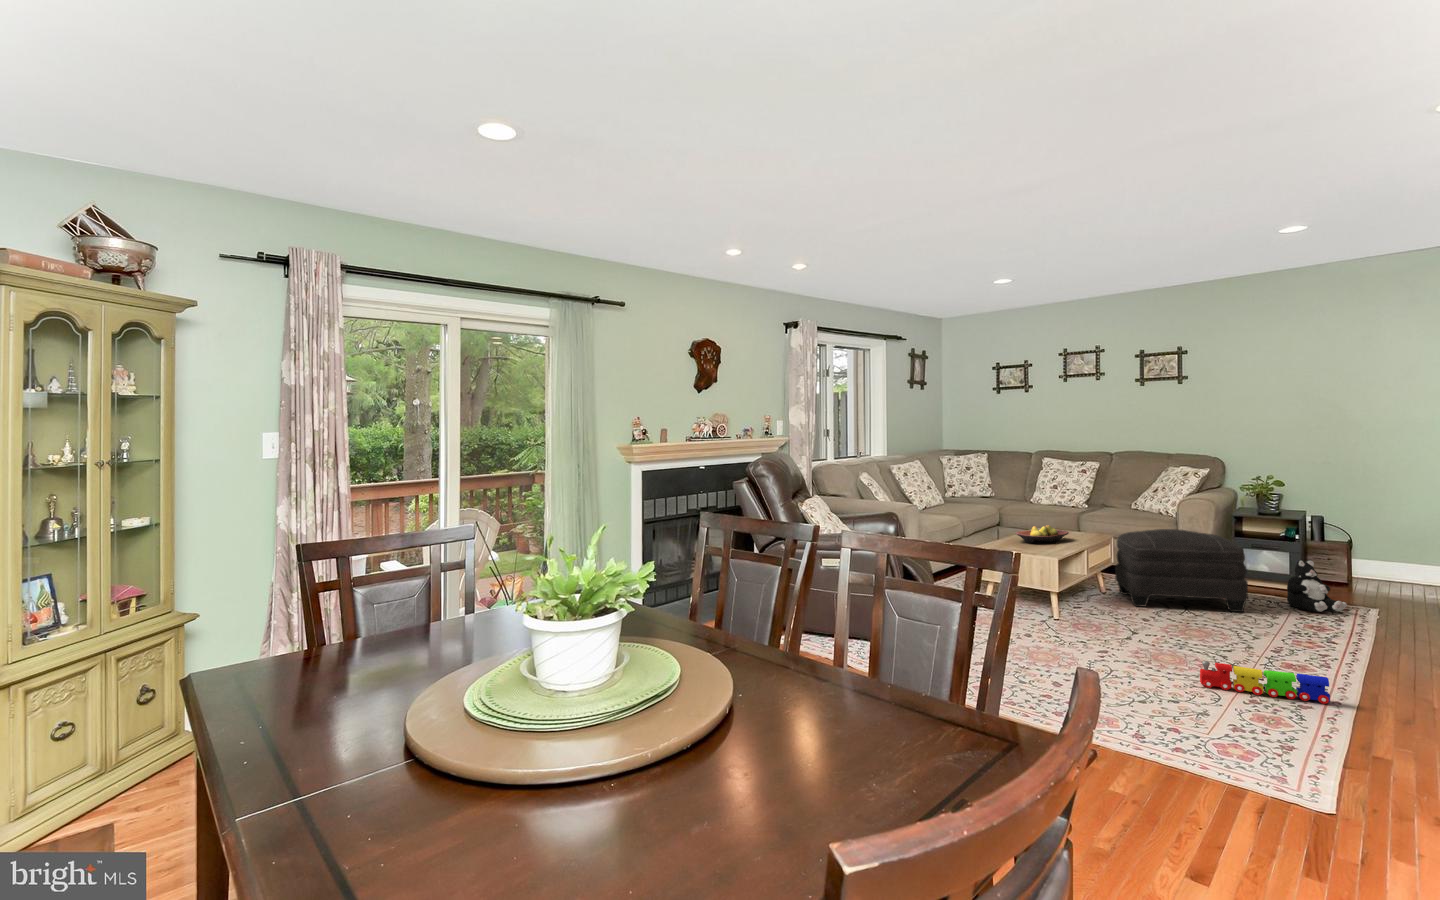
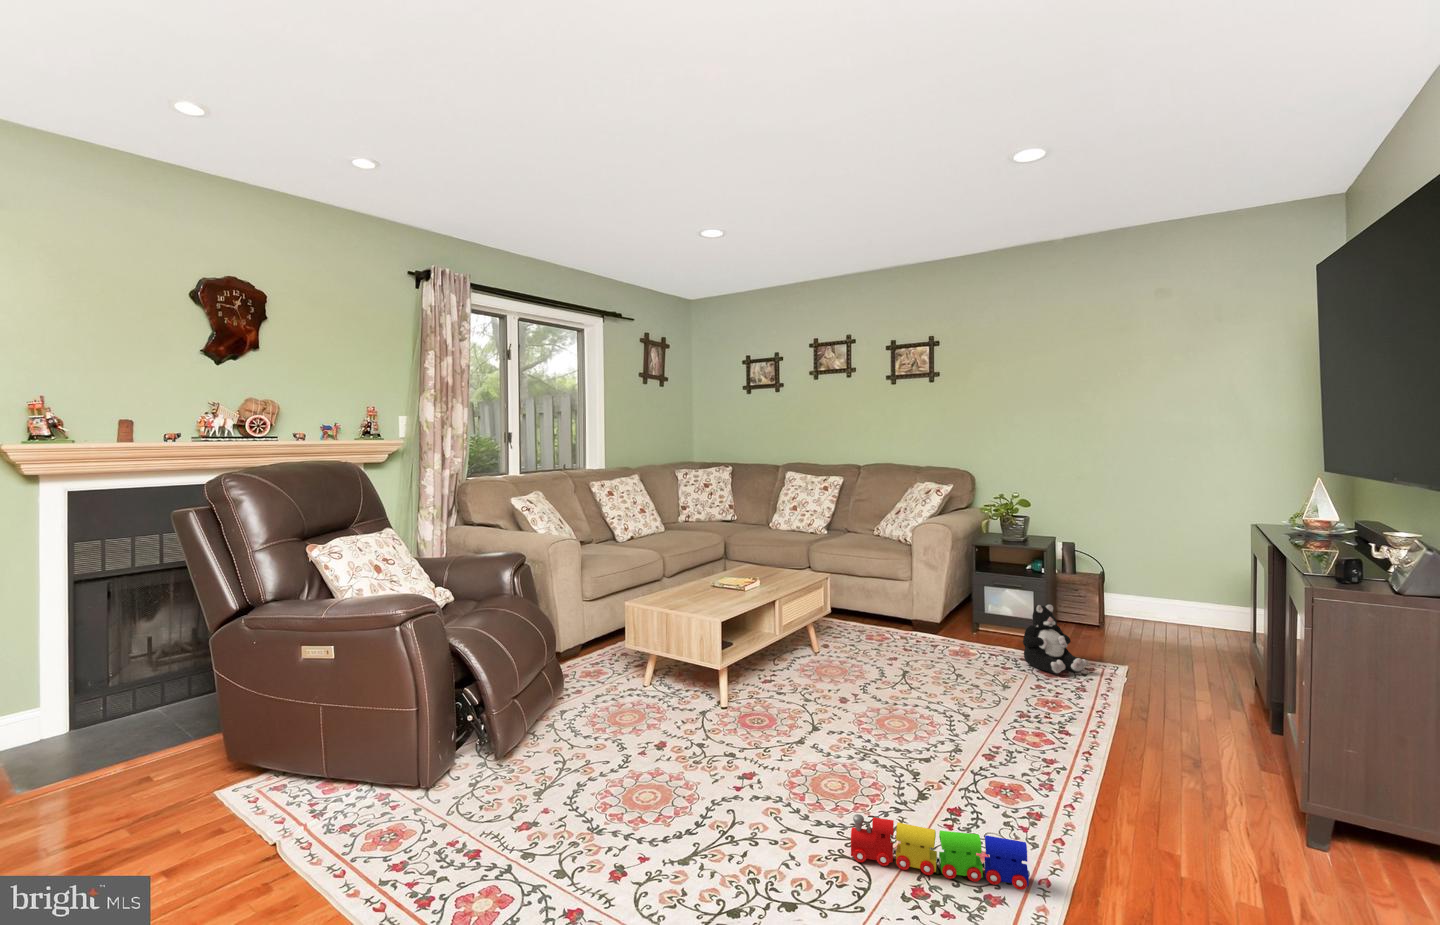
fruit bowl: present [1016,525,1069,543] -> none [698,565,769,591]
ottoman: present [1115,529,1248,612] -> none [831,567,975,679]

